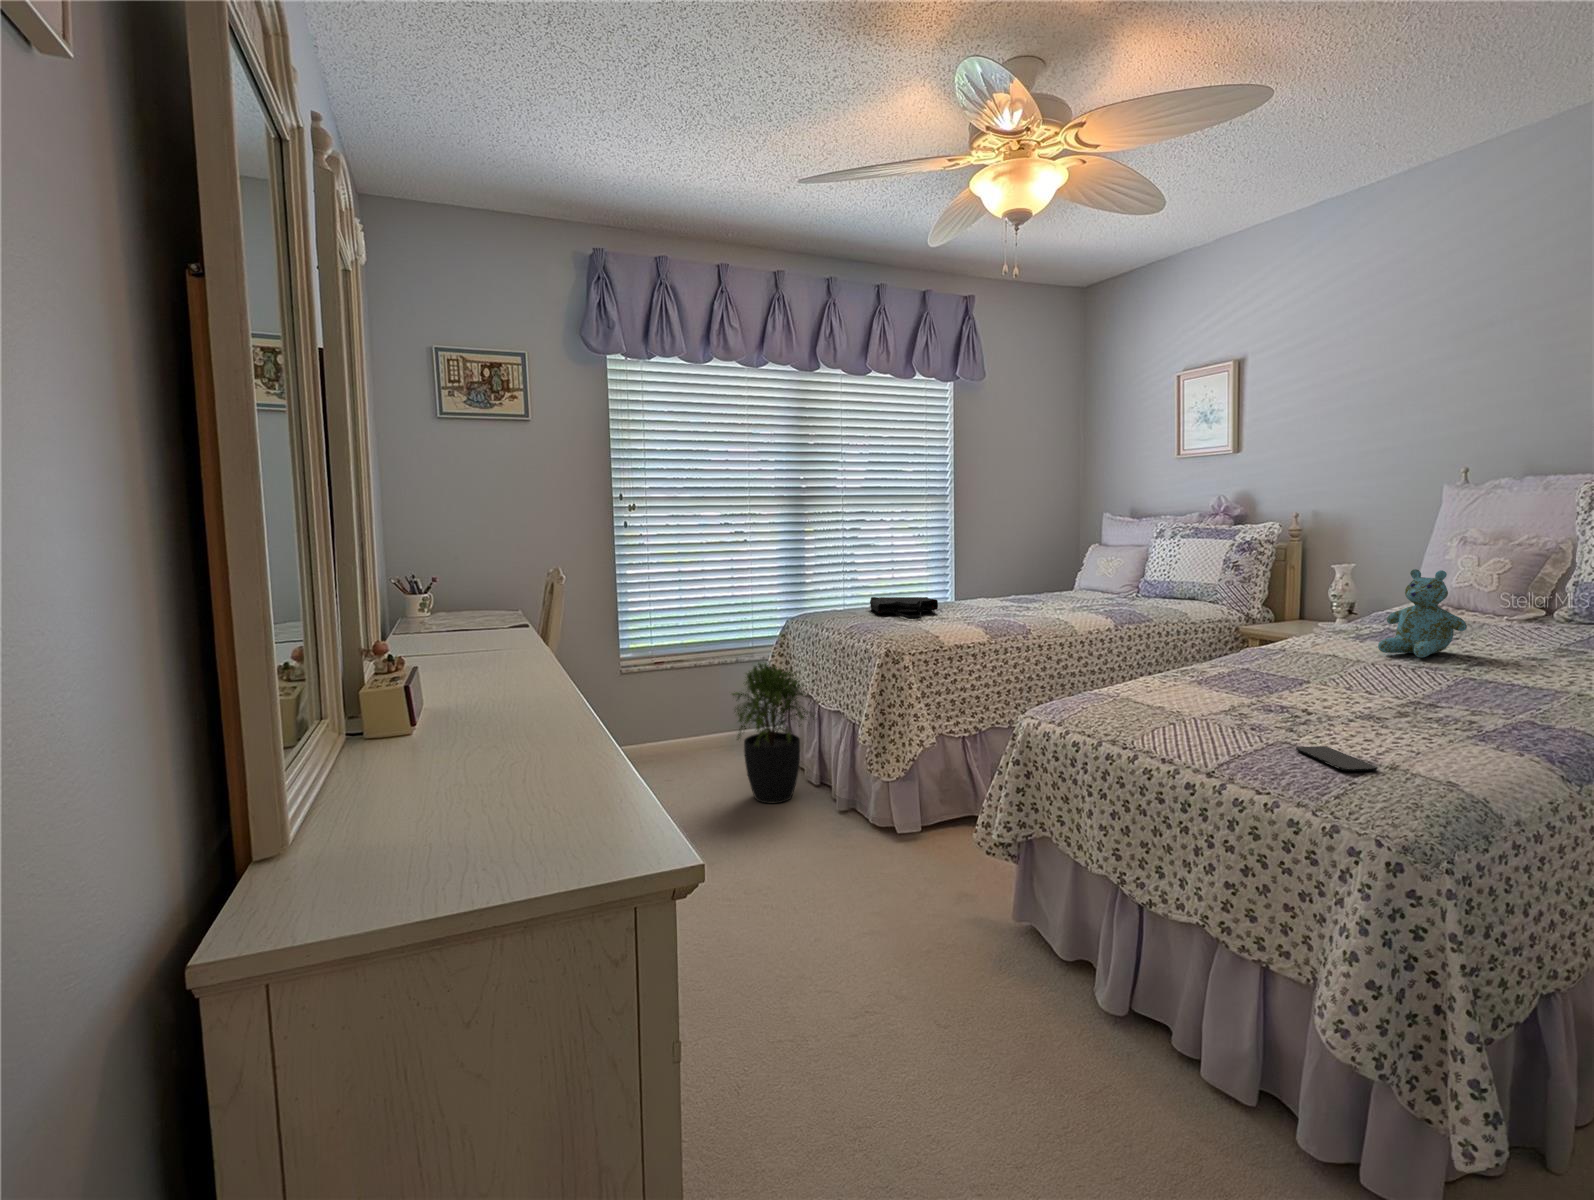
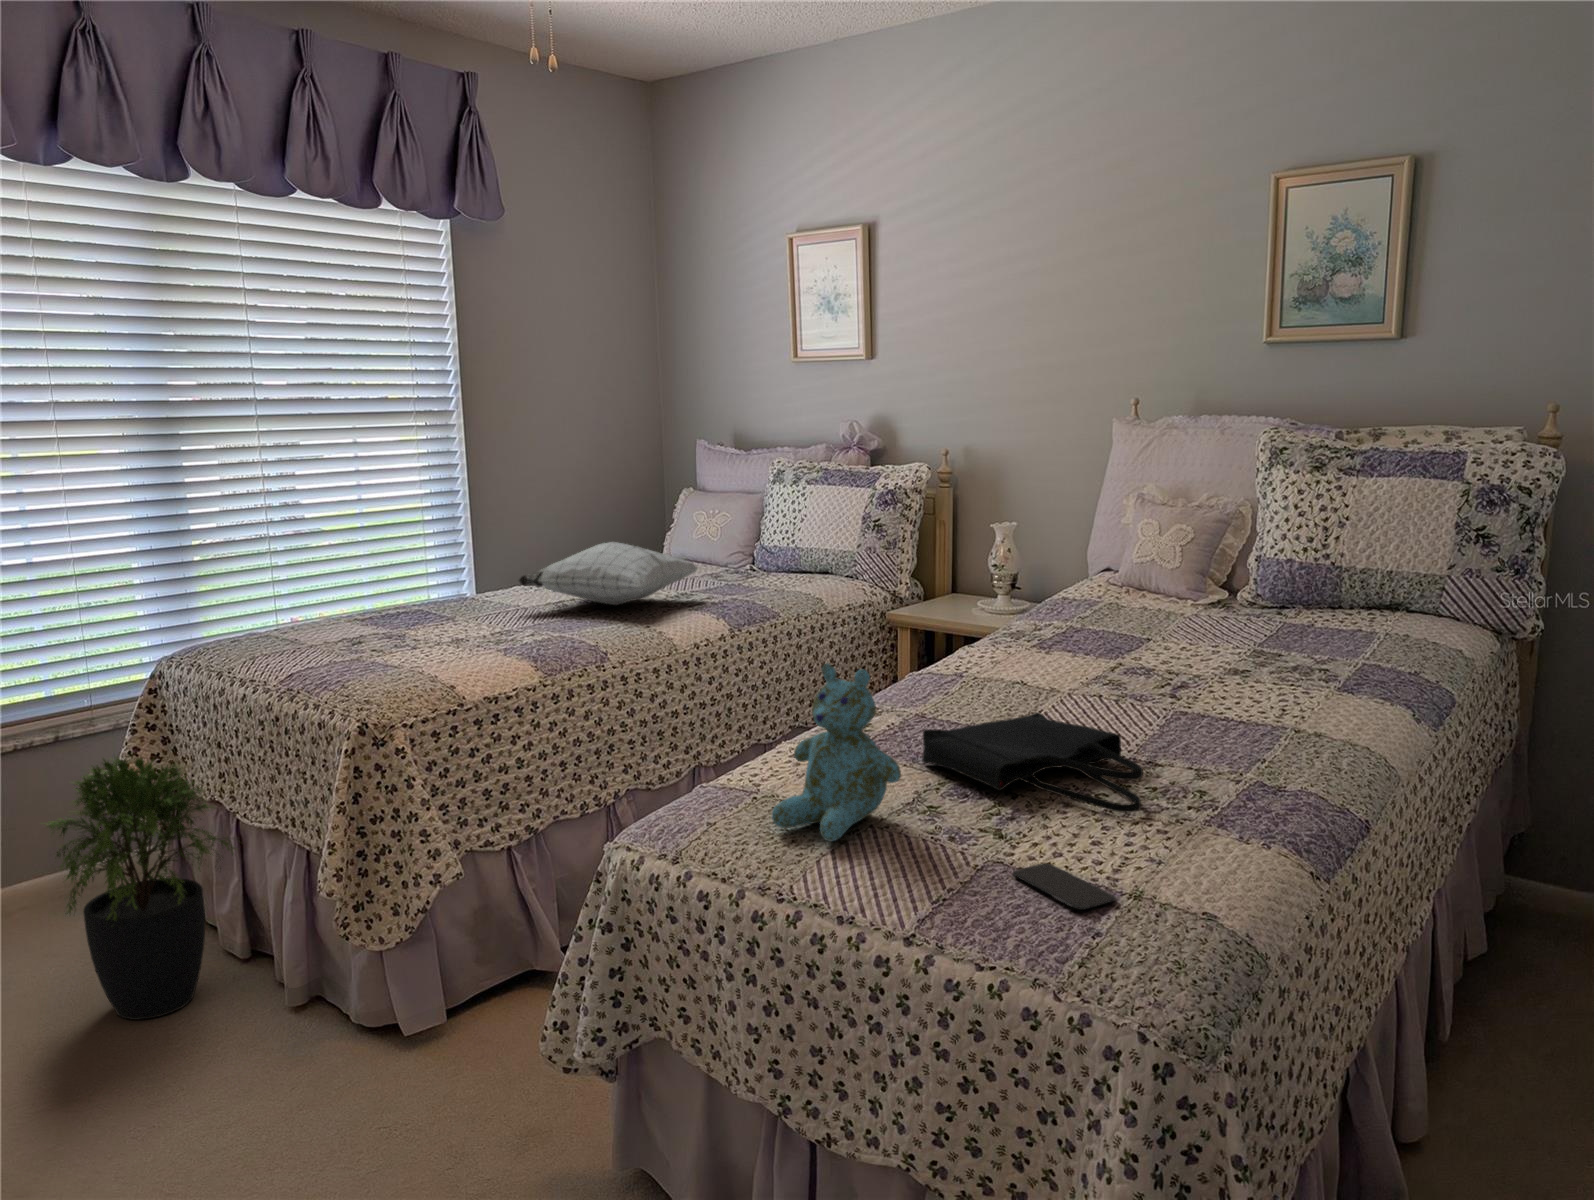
pillow: none [981,568,1099,608] -> present [519,542,698,605]
stuffed bear: present [1378,569,1467,657] -> present [772,664,901,841]
tote bag: present [870,597,938,619] -> present [922,712,1143,813]

